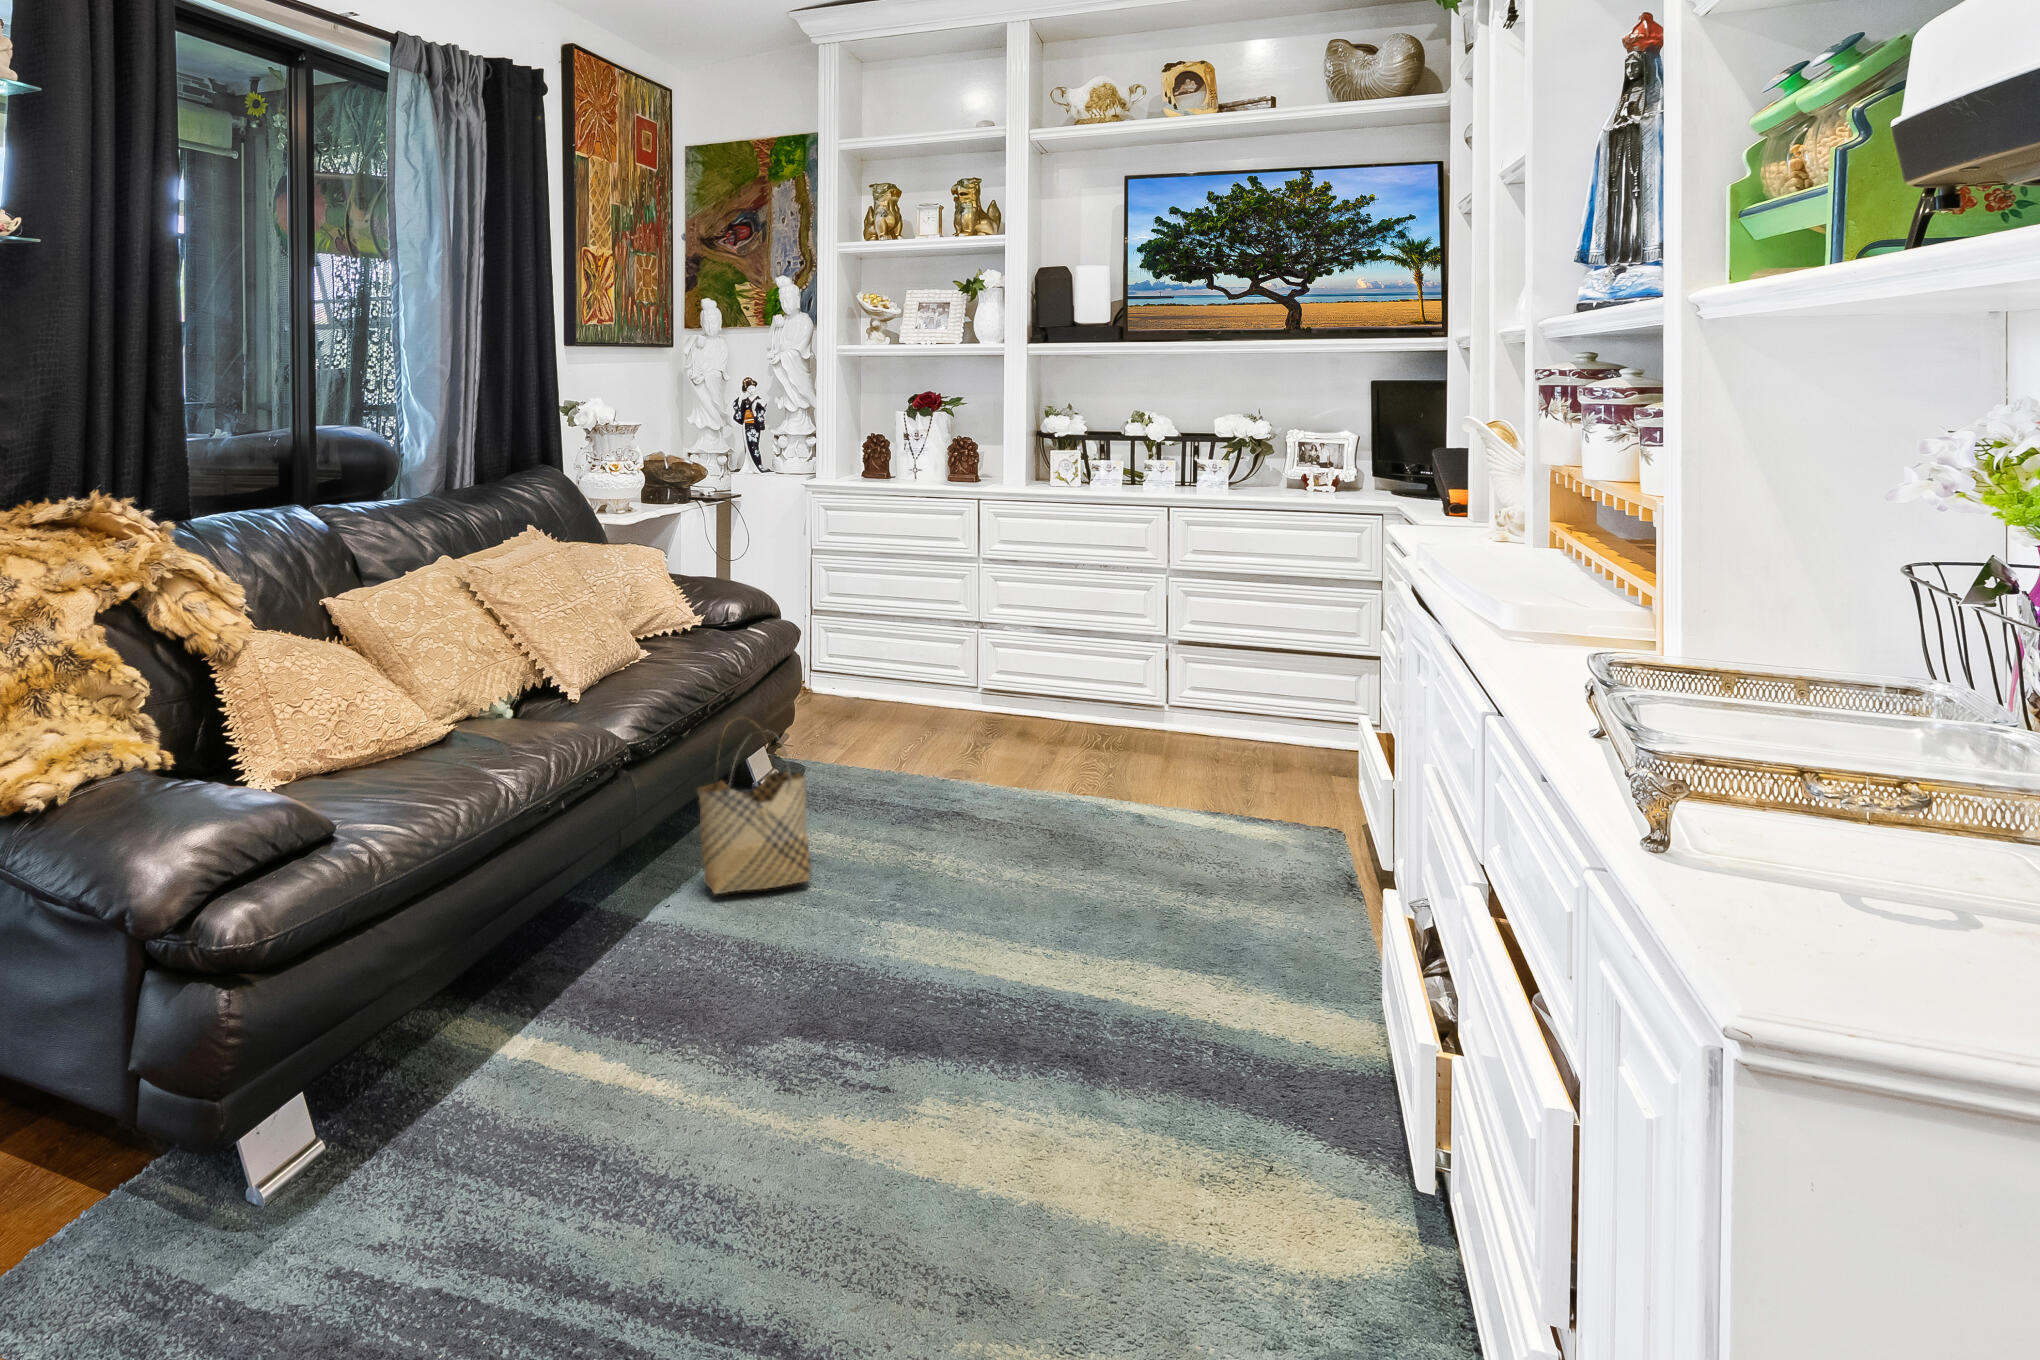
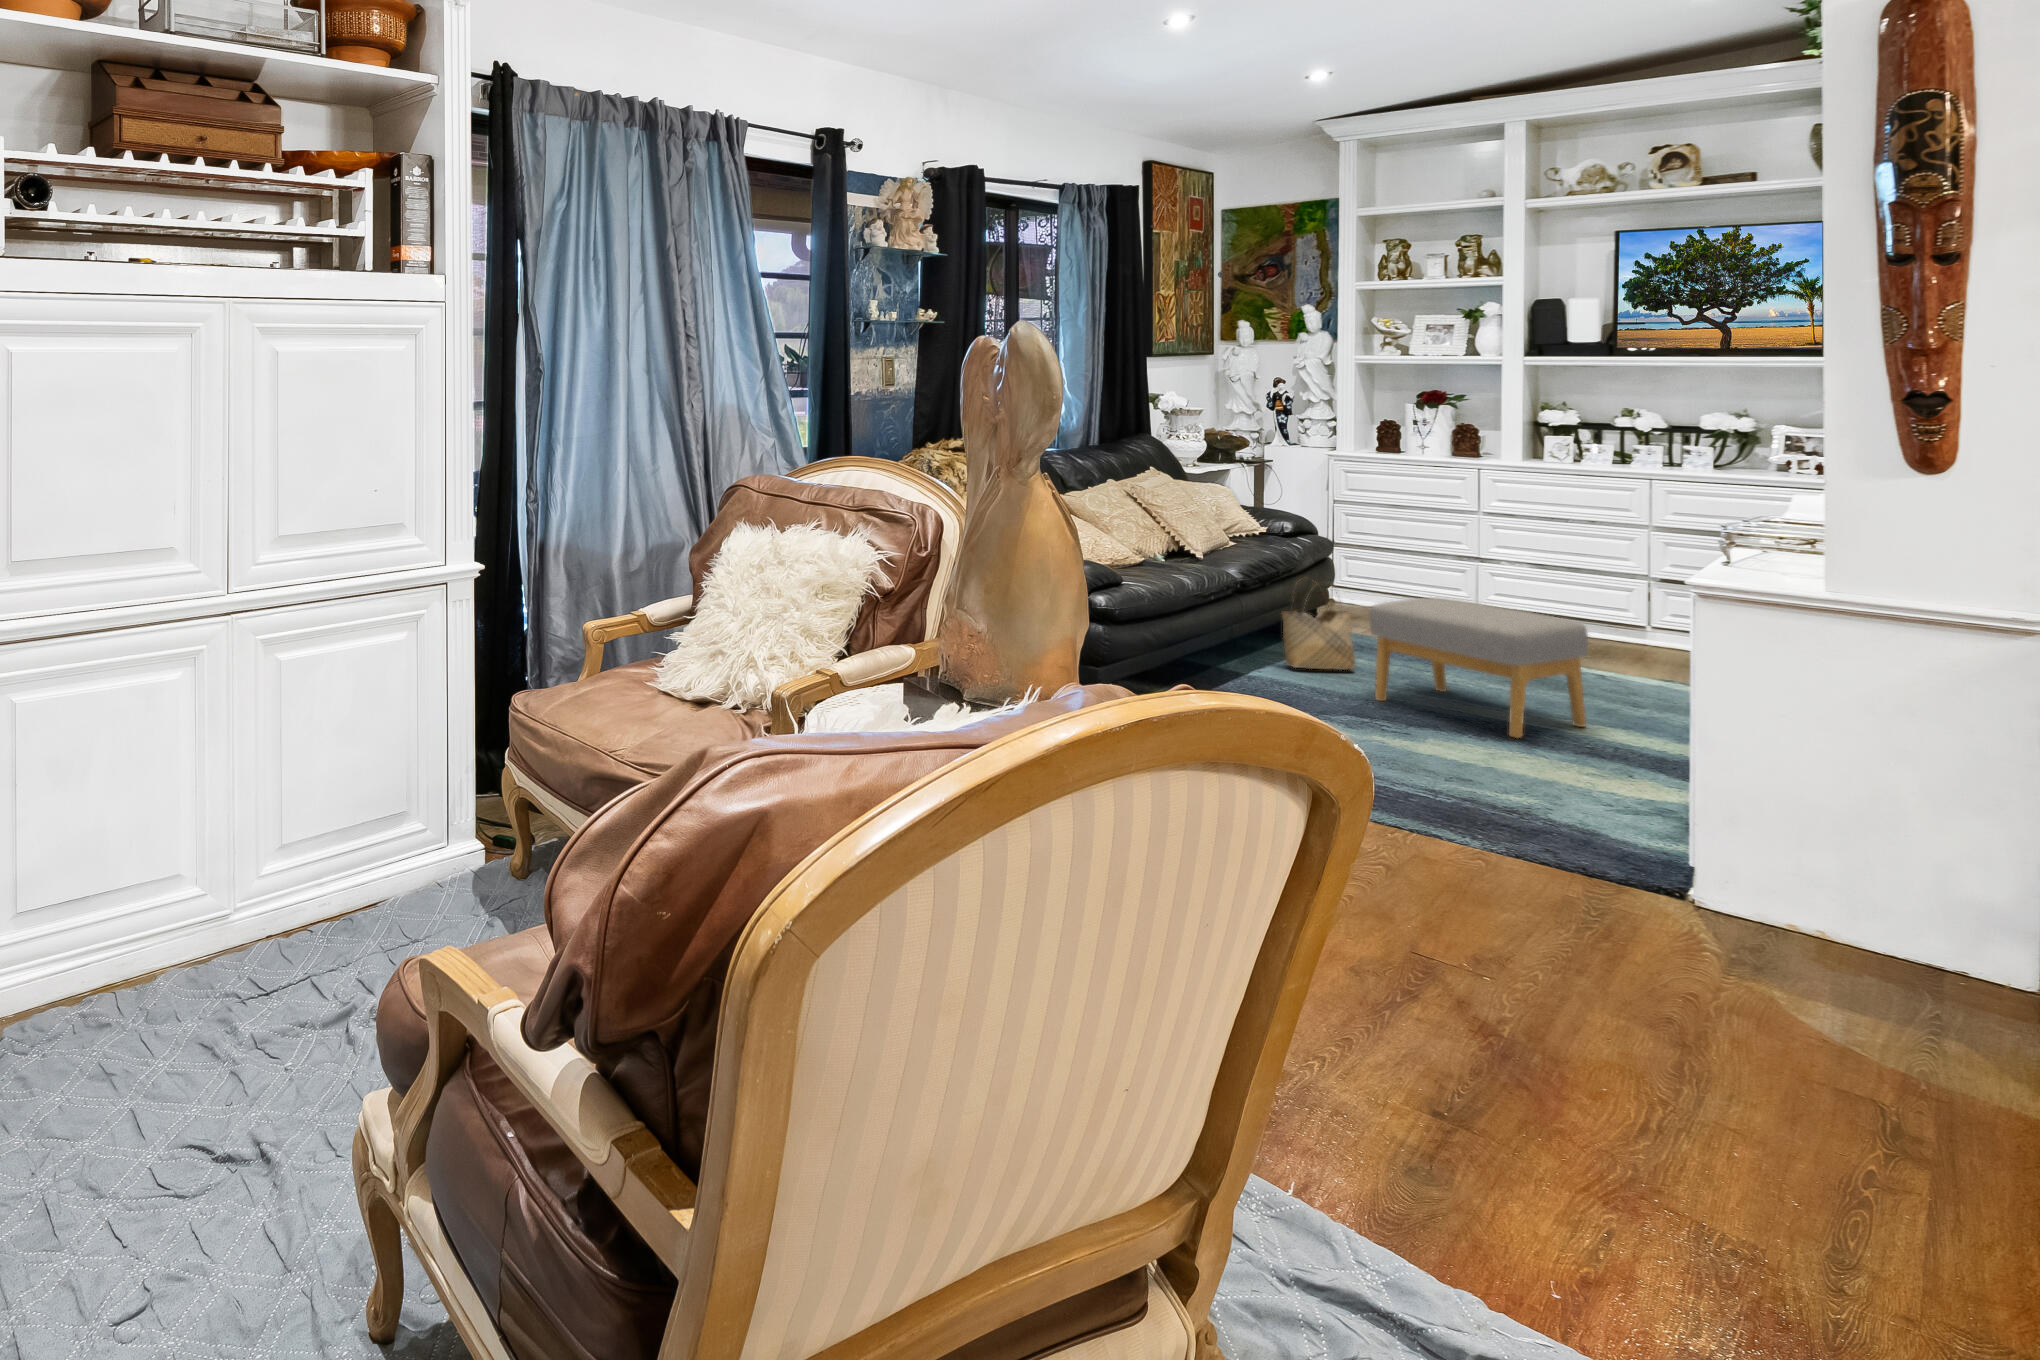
footstool: none [821,750,1154,1077] -> present [1369,597,1588,738]

